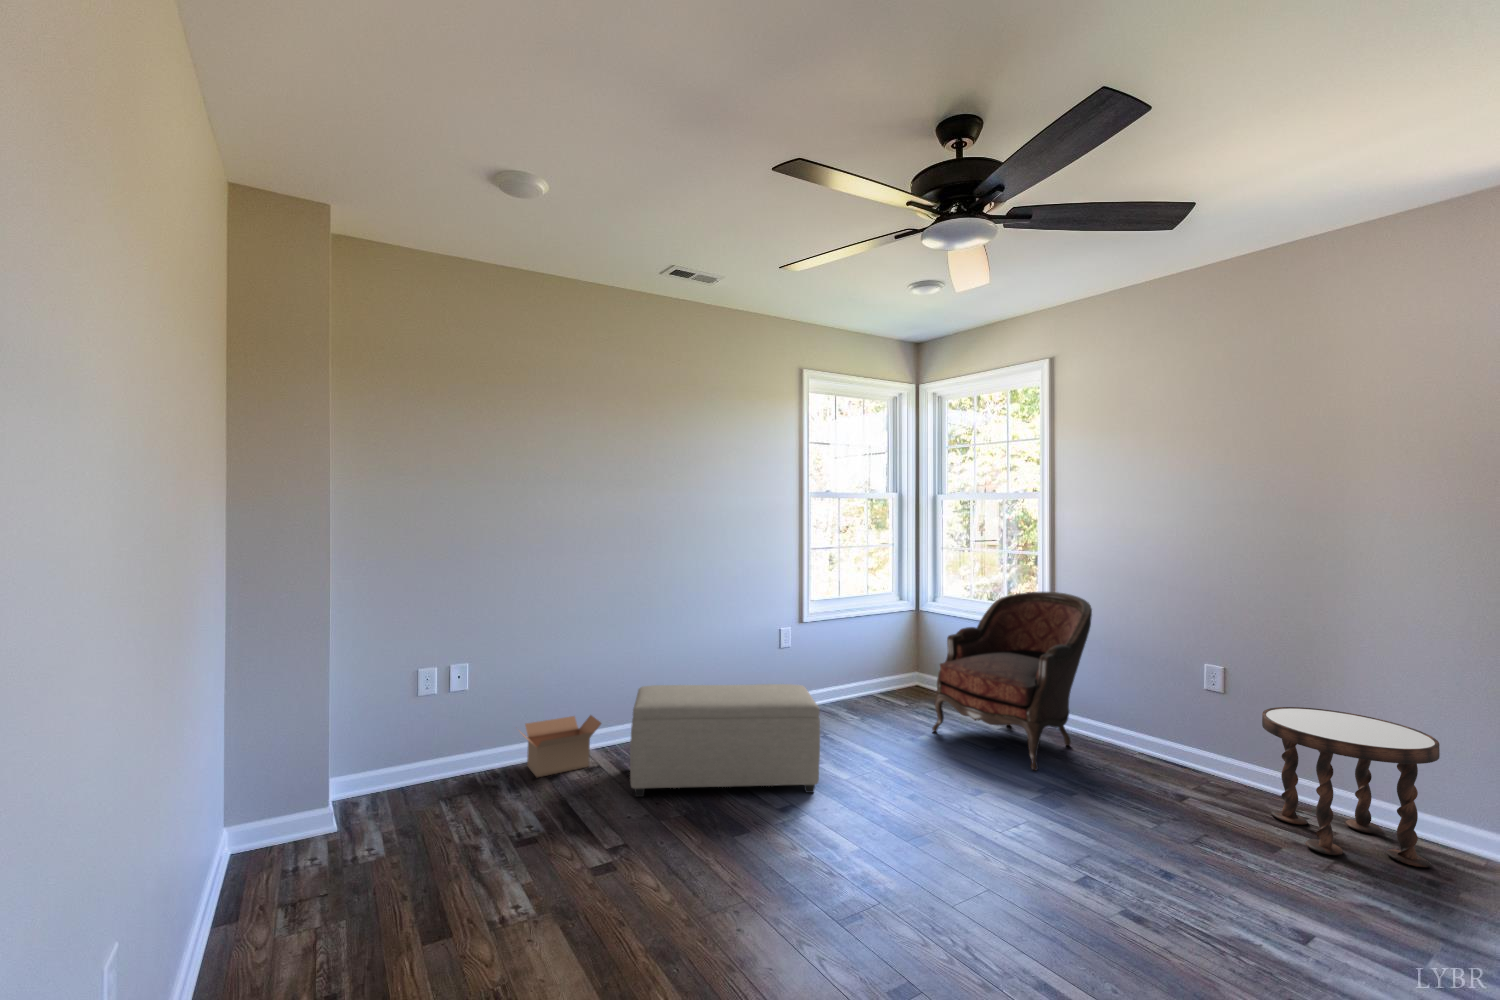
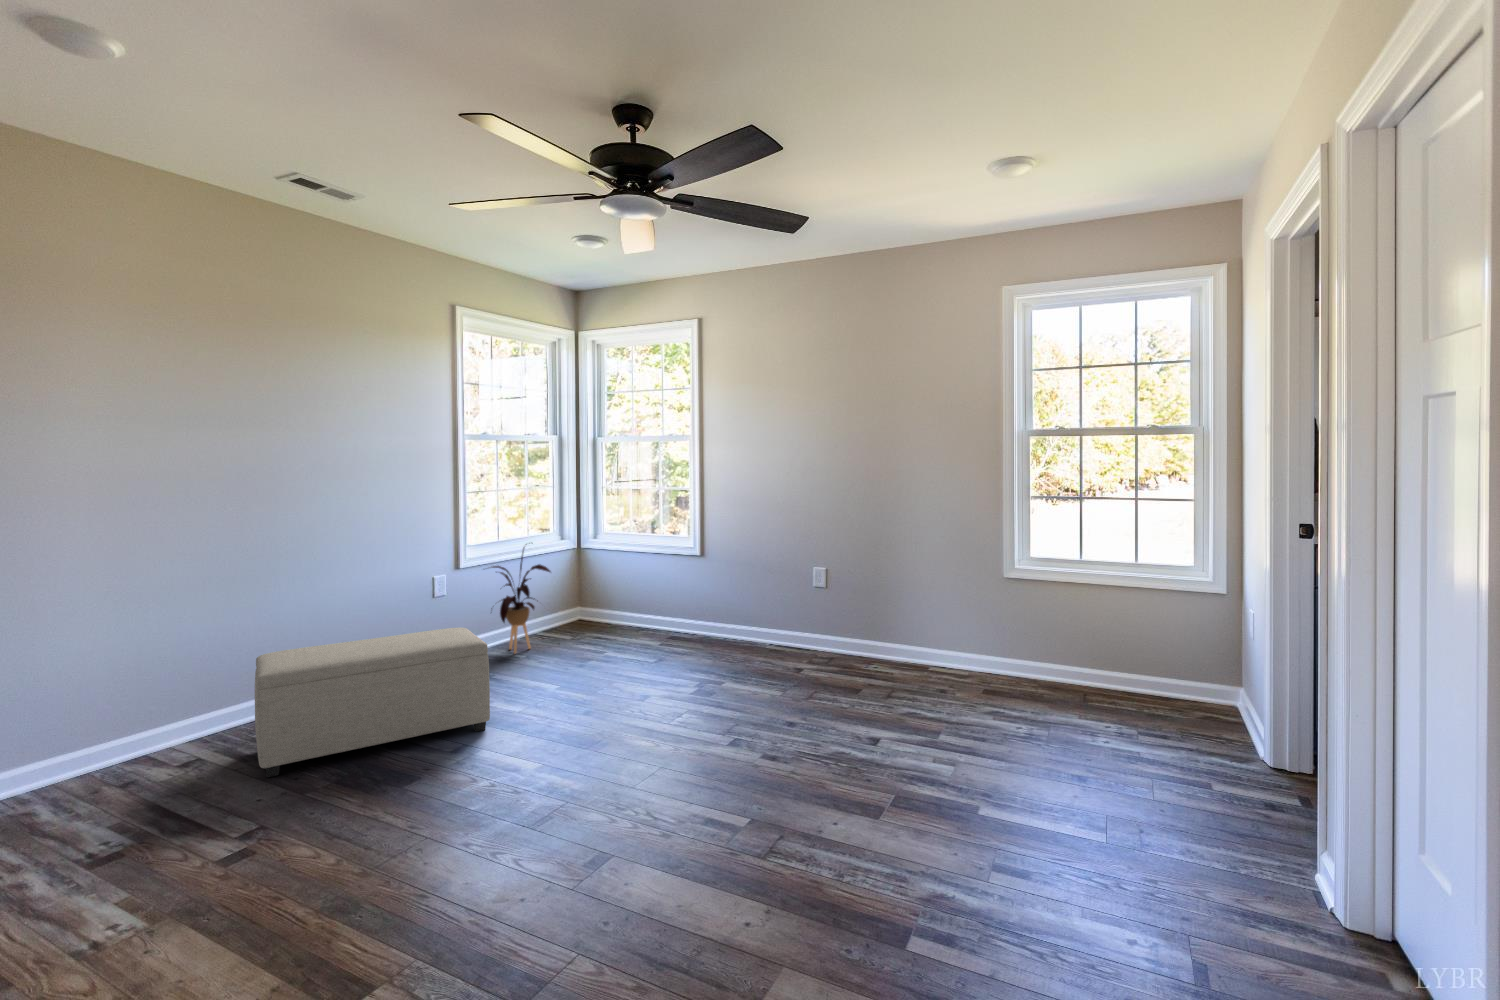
armchair: present [932,592,1092,771] -> none [596,516,730,672]
house plant: none [826,605,891,713] -> present [492,548,550,653]
side table: present [1262,707,1440,867] -> none [850,586,949,688]
cardboard box: present [522,715,601,777] -> none [63,701,204,789]

